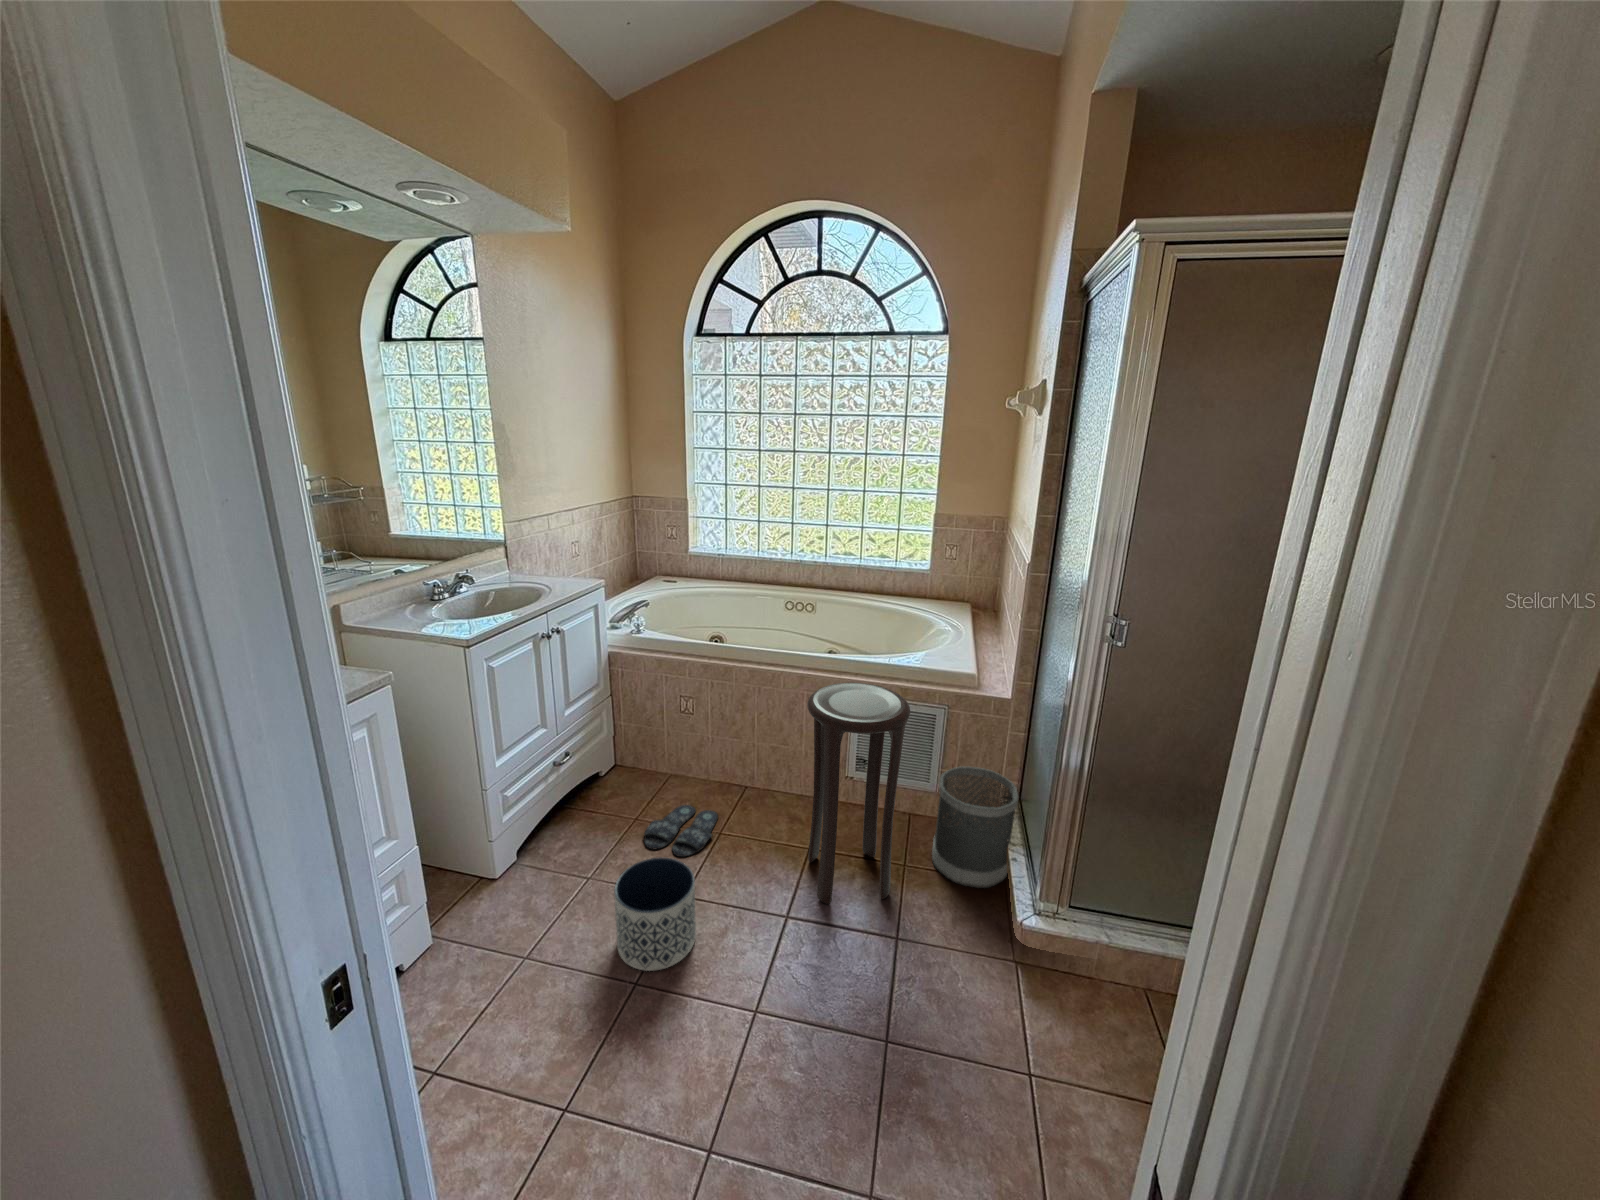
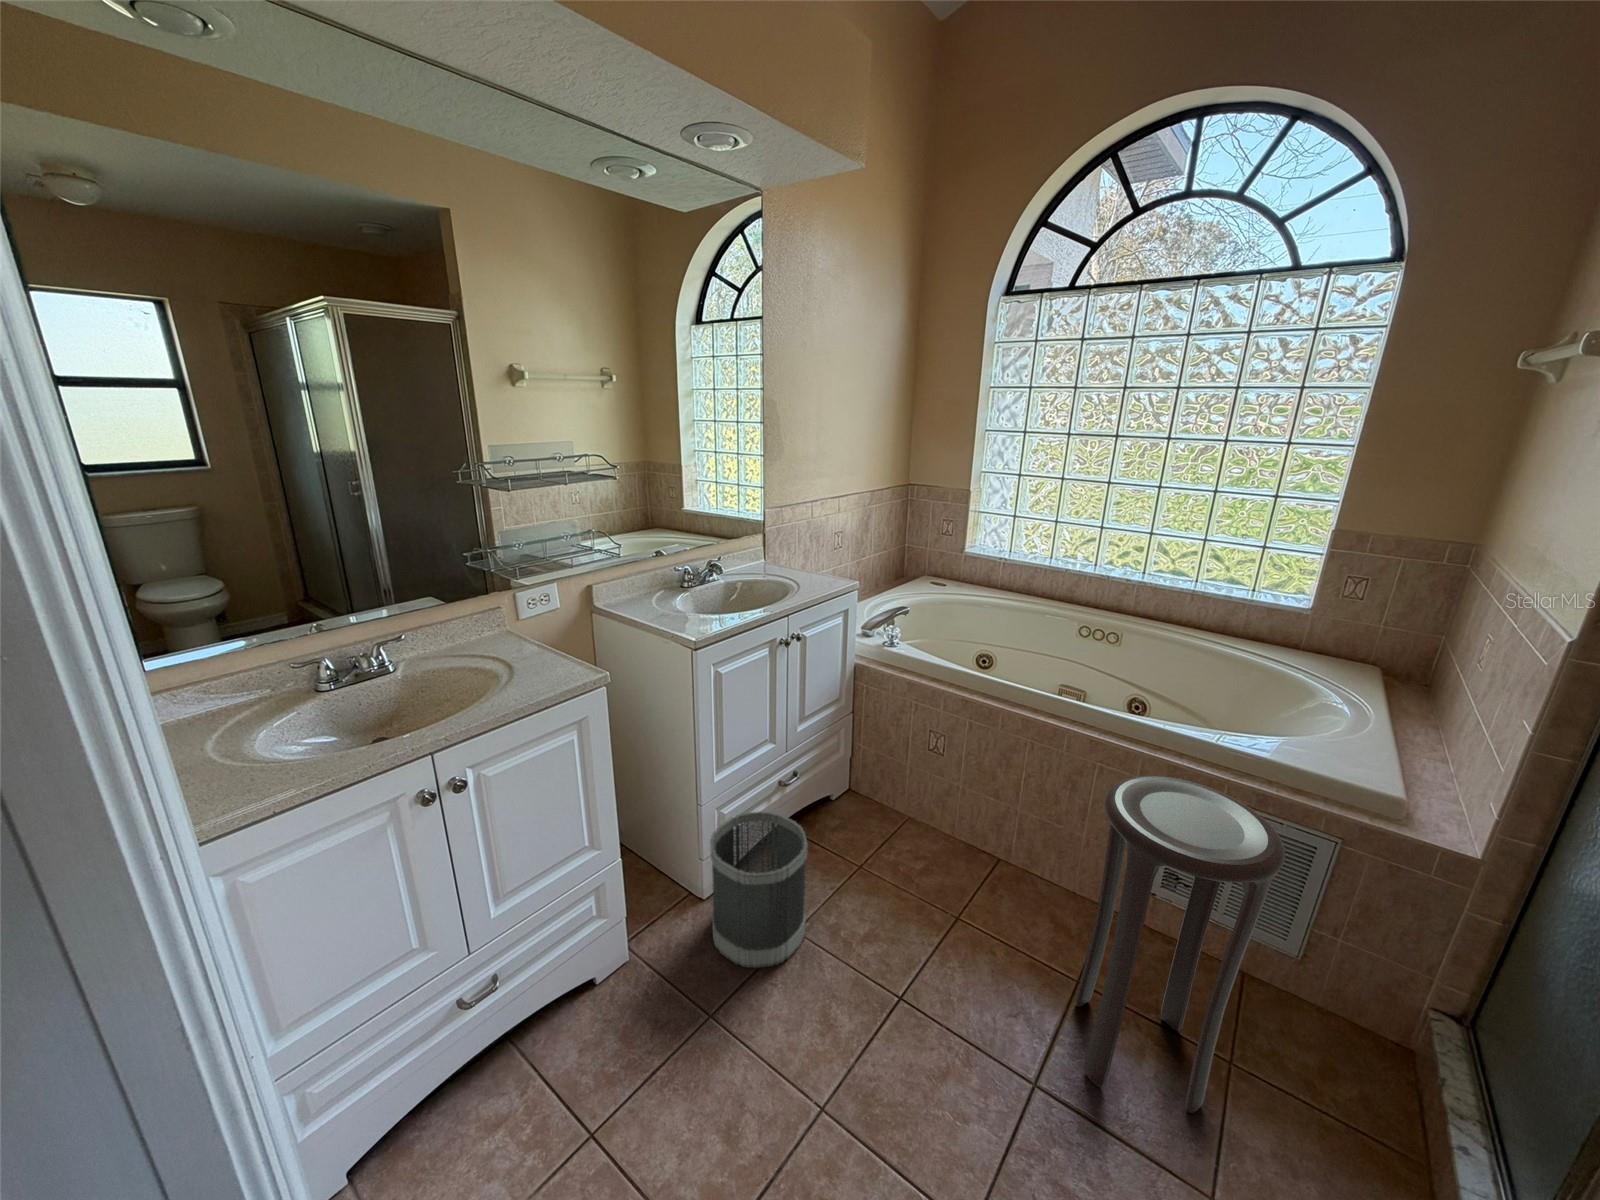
wastebasket: present [932,766,1018,888] -> present [710,811,808,968]
slippers: present [644,805,718,857] -> none [864,865,958,940]
planter: present [614,857,696,971] -> none [809,946,913,1102]

